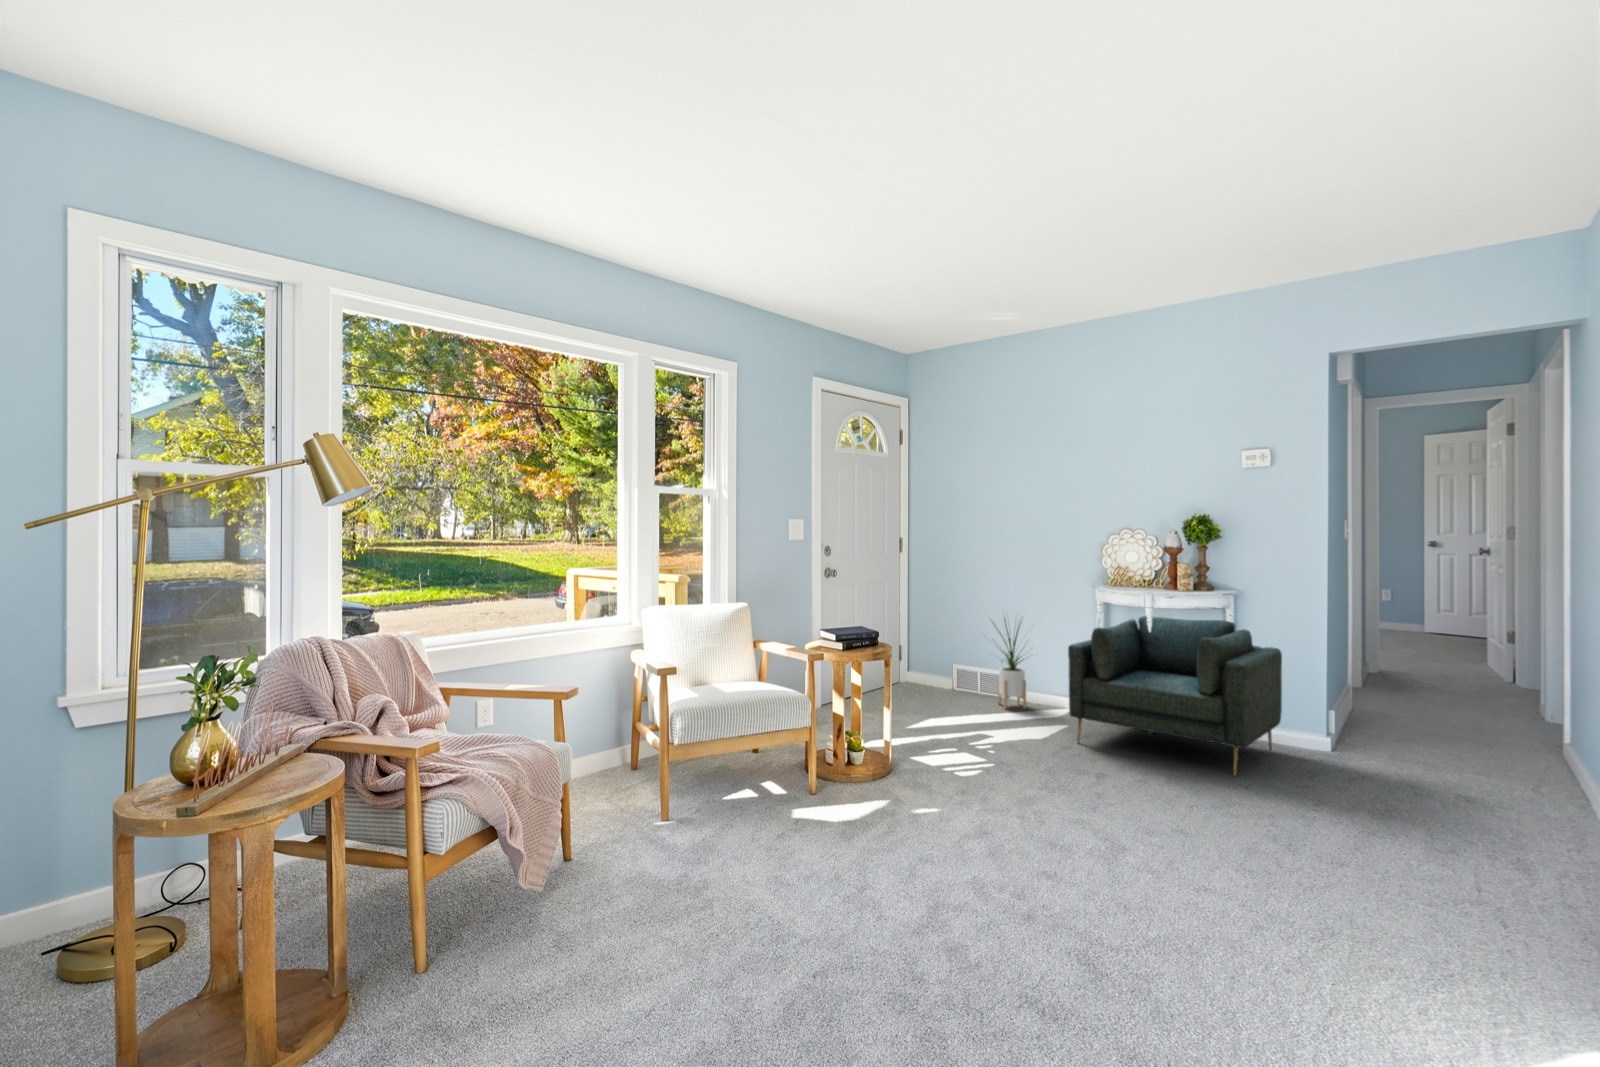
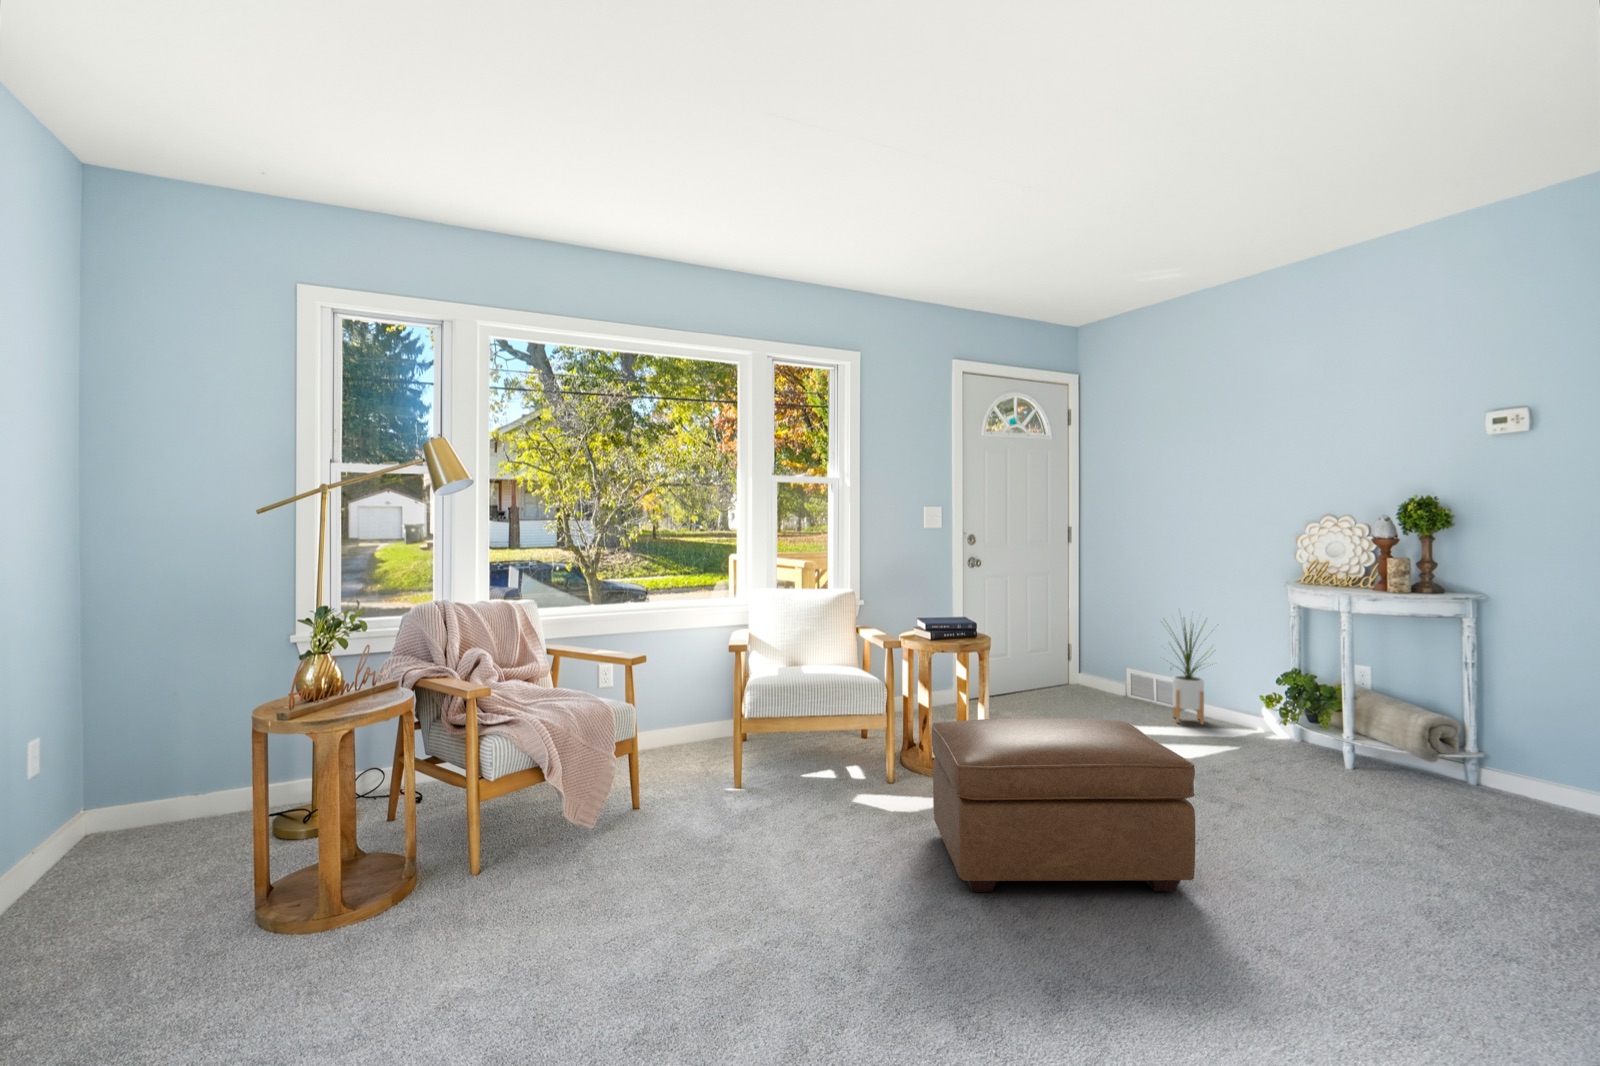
armchair: present [1068,616,1282,776] -> none [1226,623,1529,826]
ottoman: none [888,714,1139,890] -> present [931,718,1195,892]

